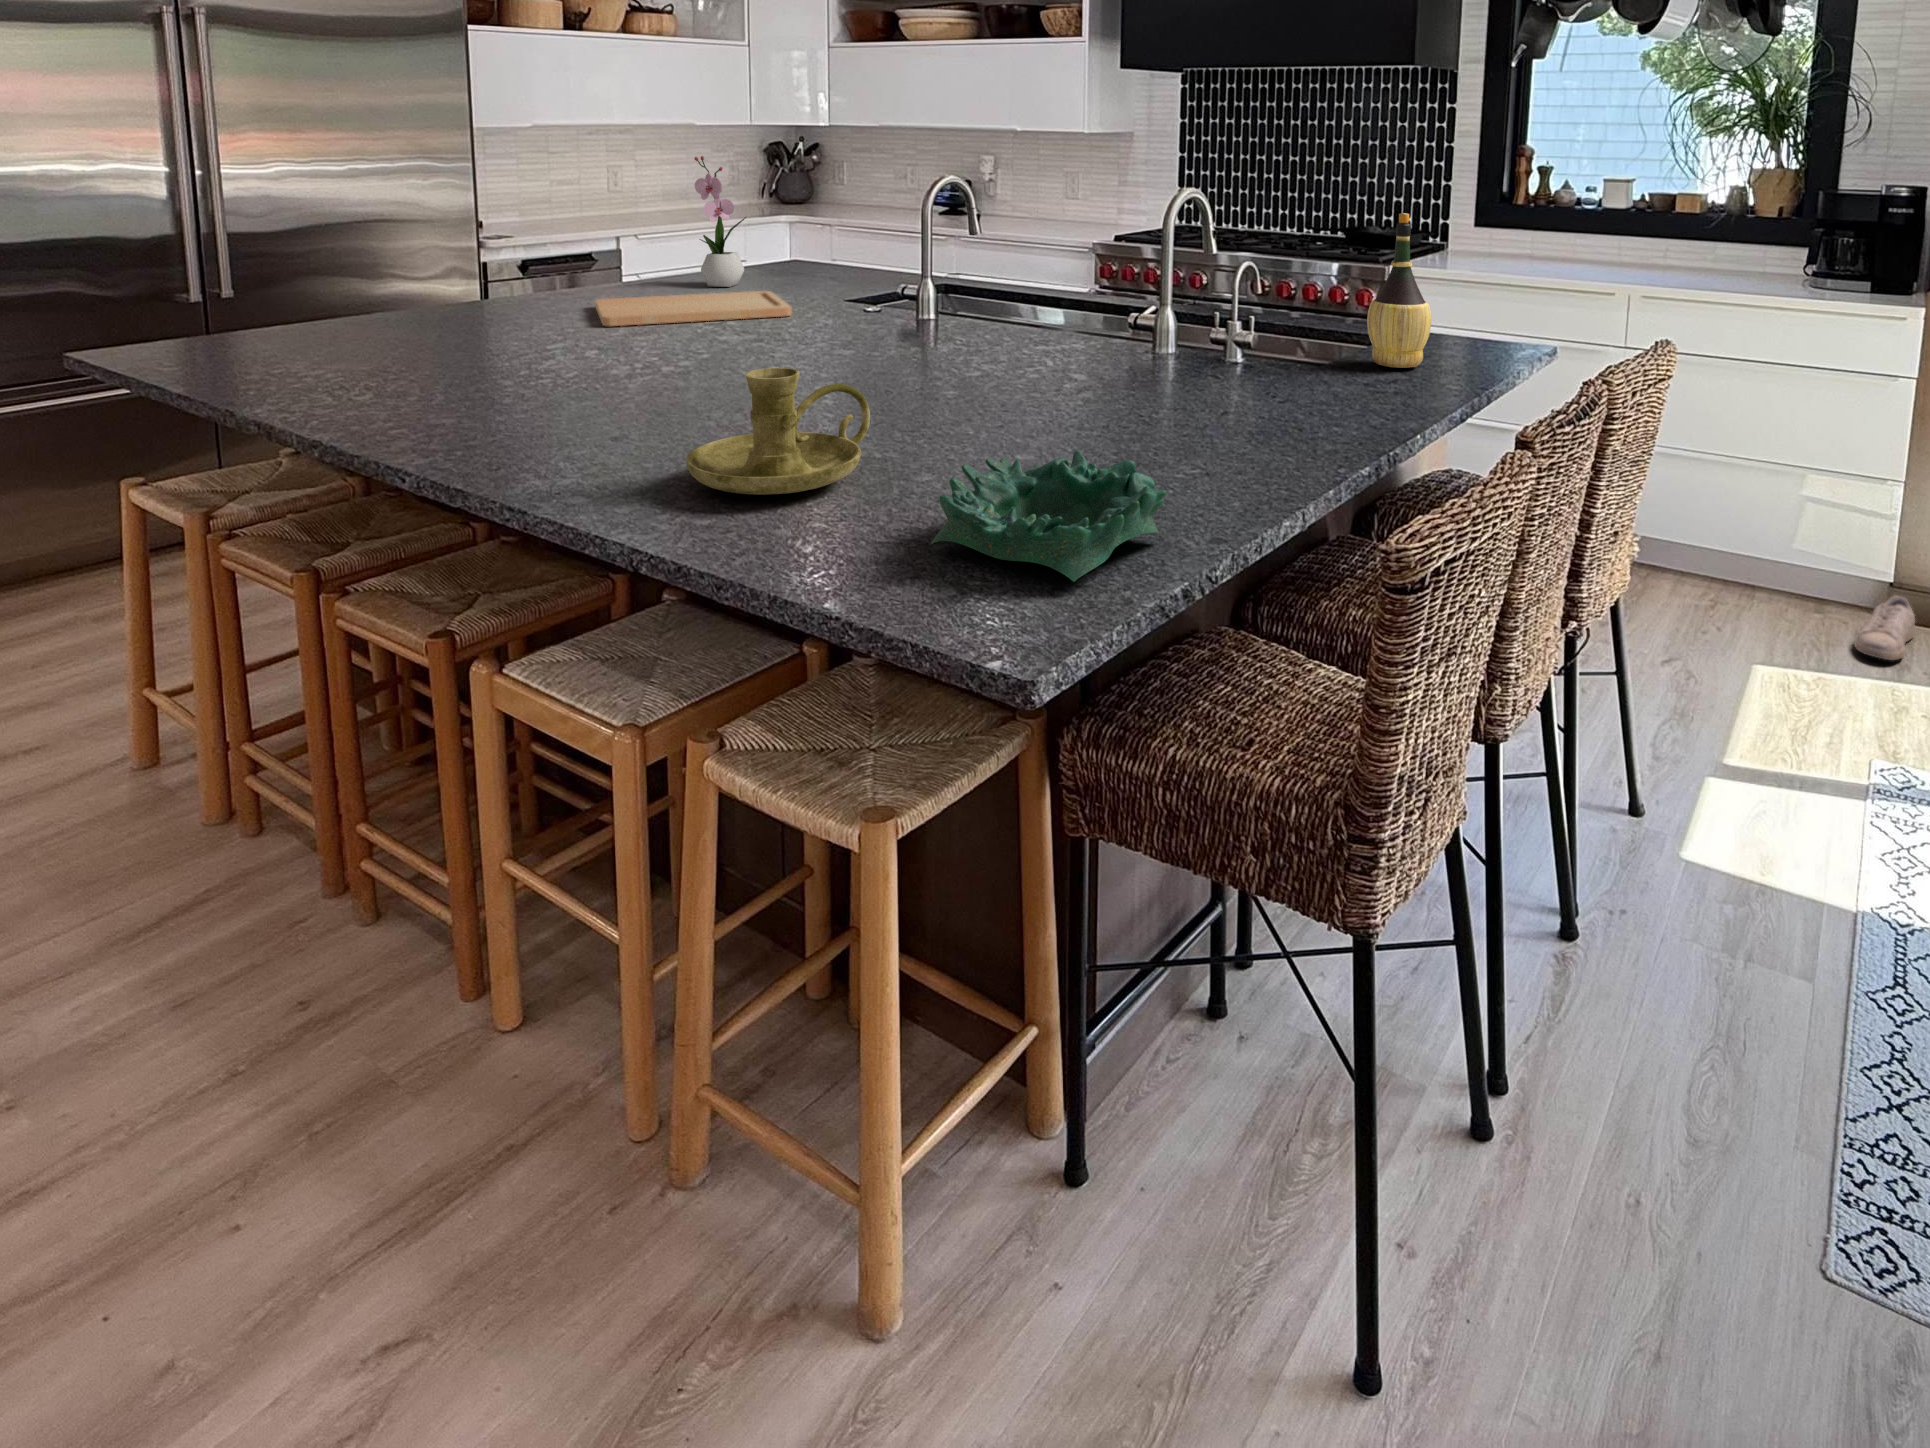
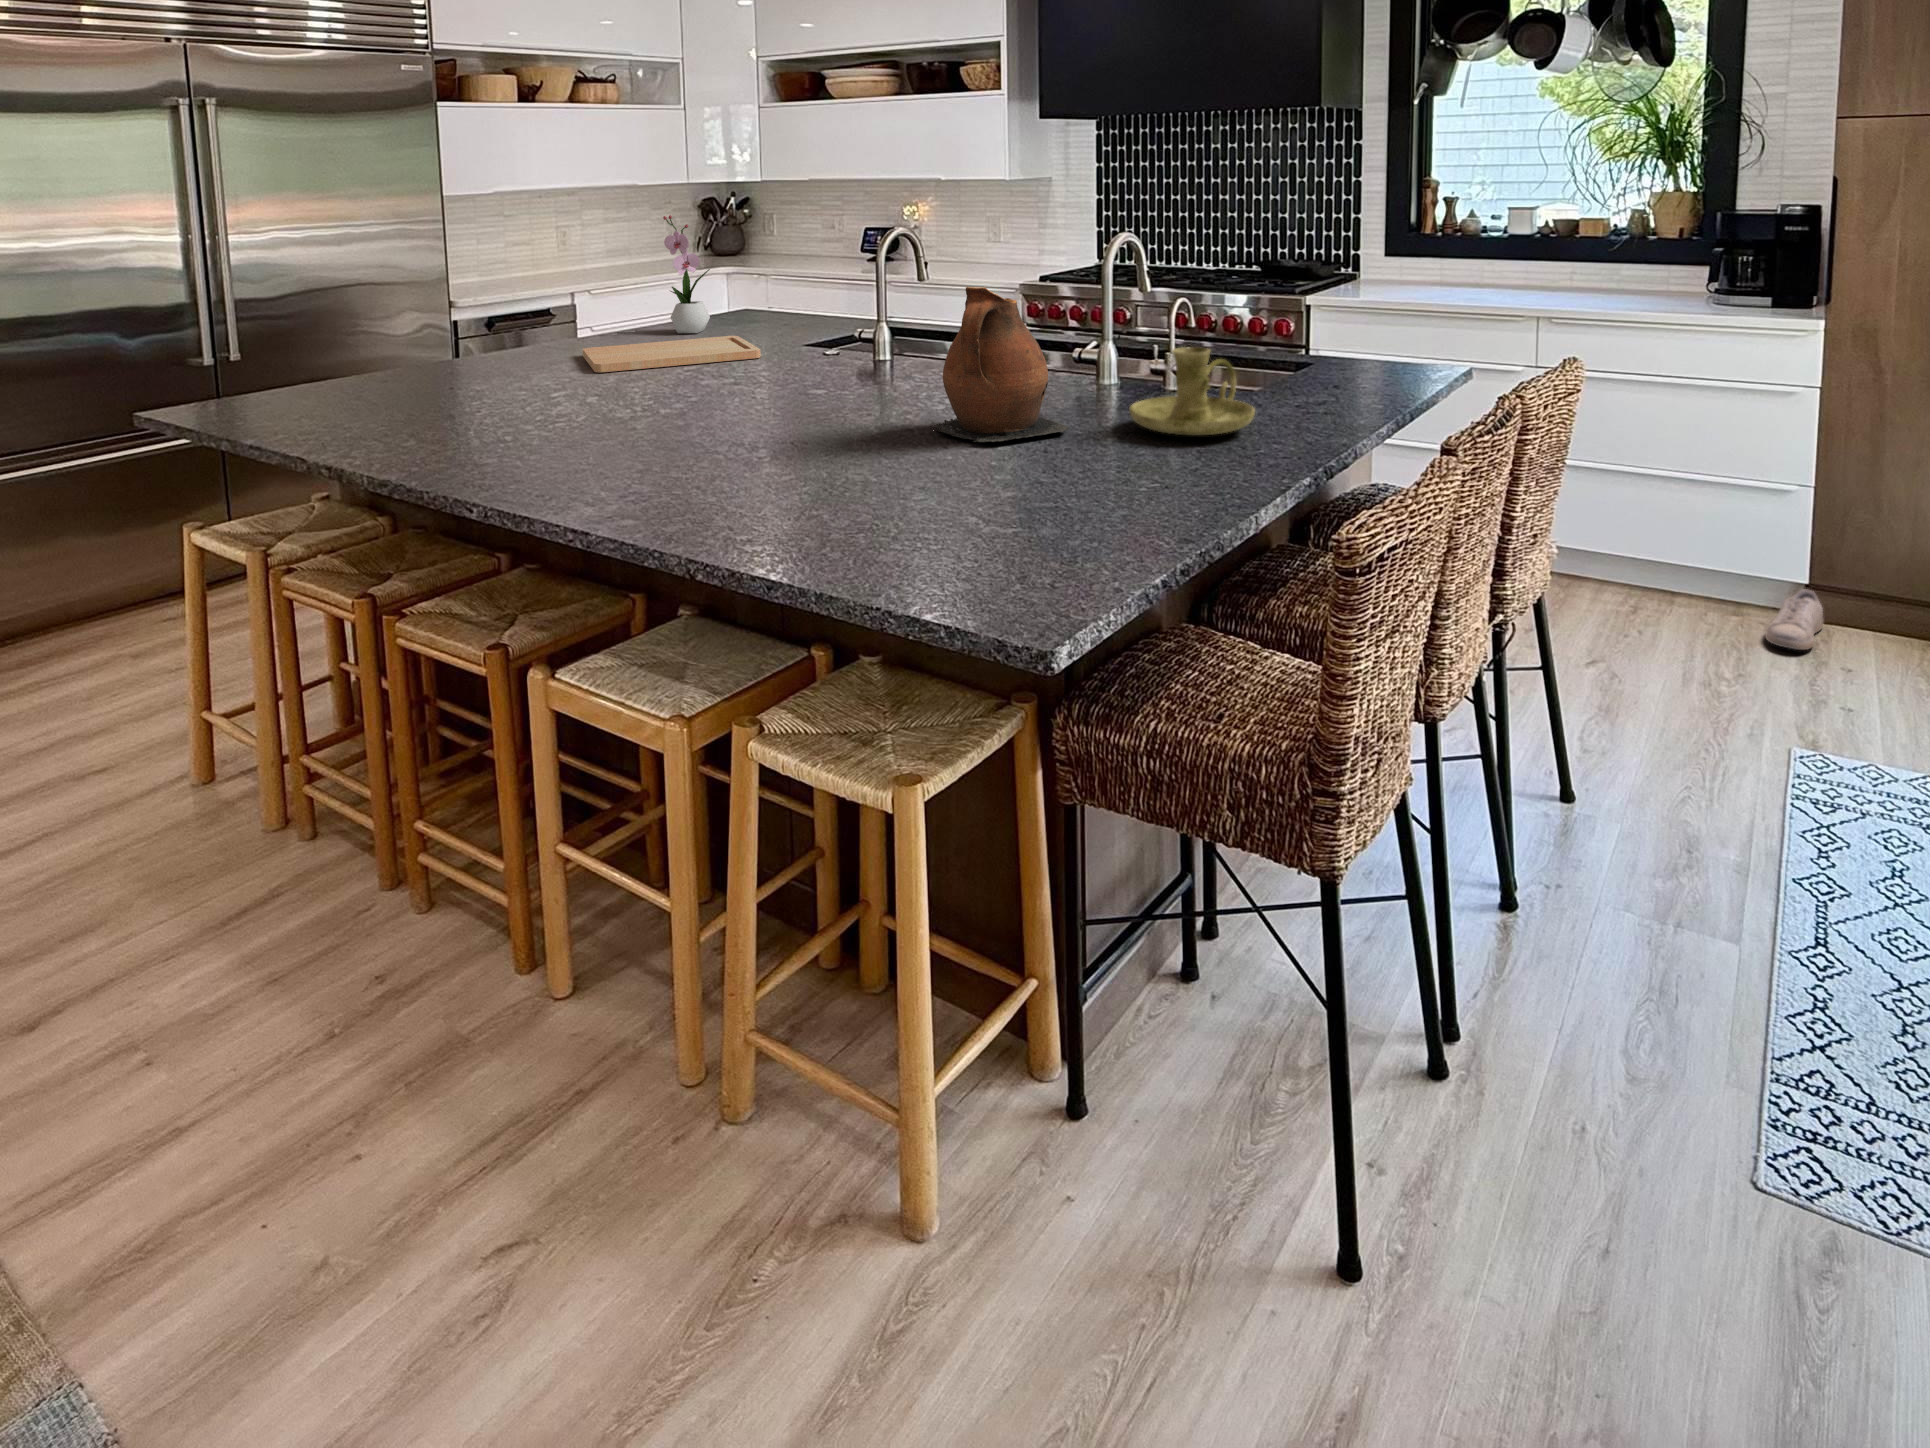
wine bottle: present [1367,213,1431,368] -> none [1292,246,1352,387]
ceramic pitcher: none [957,243,1113,419] -> present [930,287,1069,442]
candle holder: present [686,368,870,495] -> present [1129,347,1255,436]
decorative bowl: present [931,450,1166,582] -> none [937,466,1139,576]

